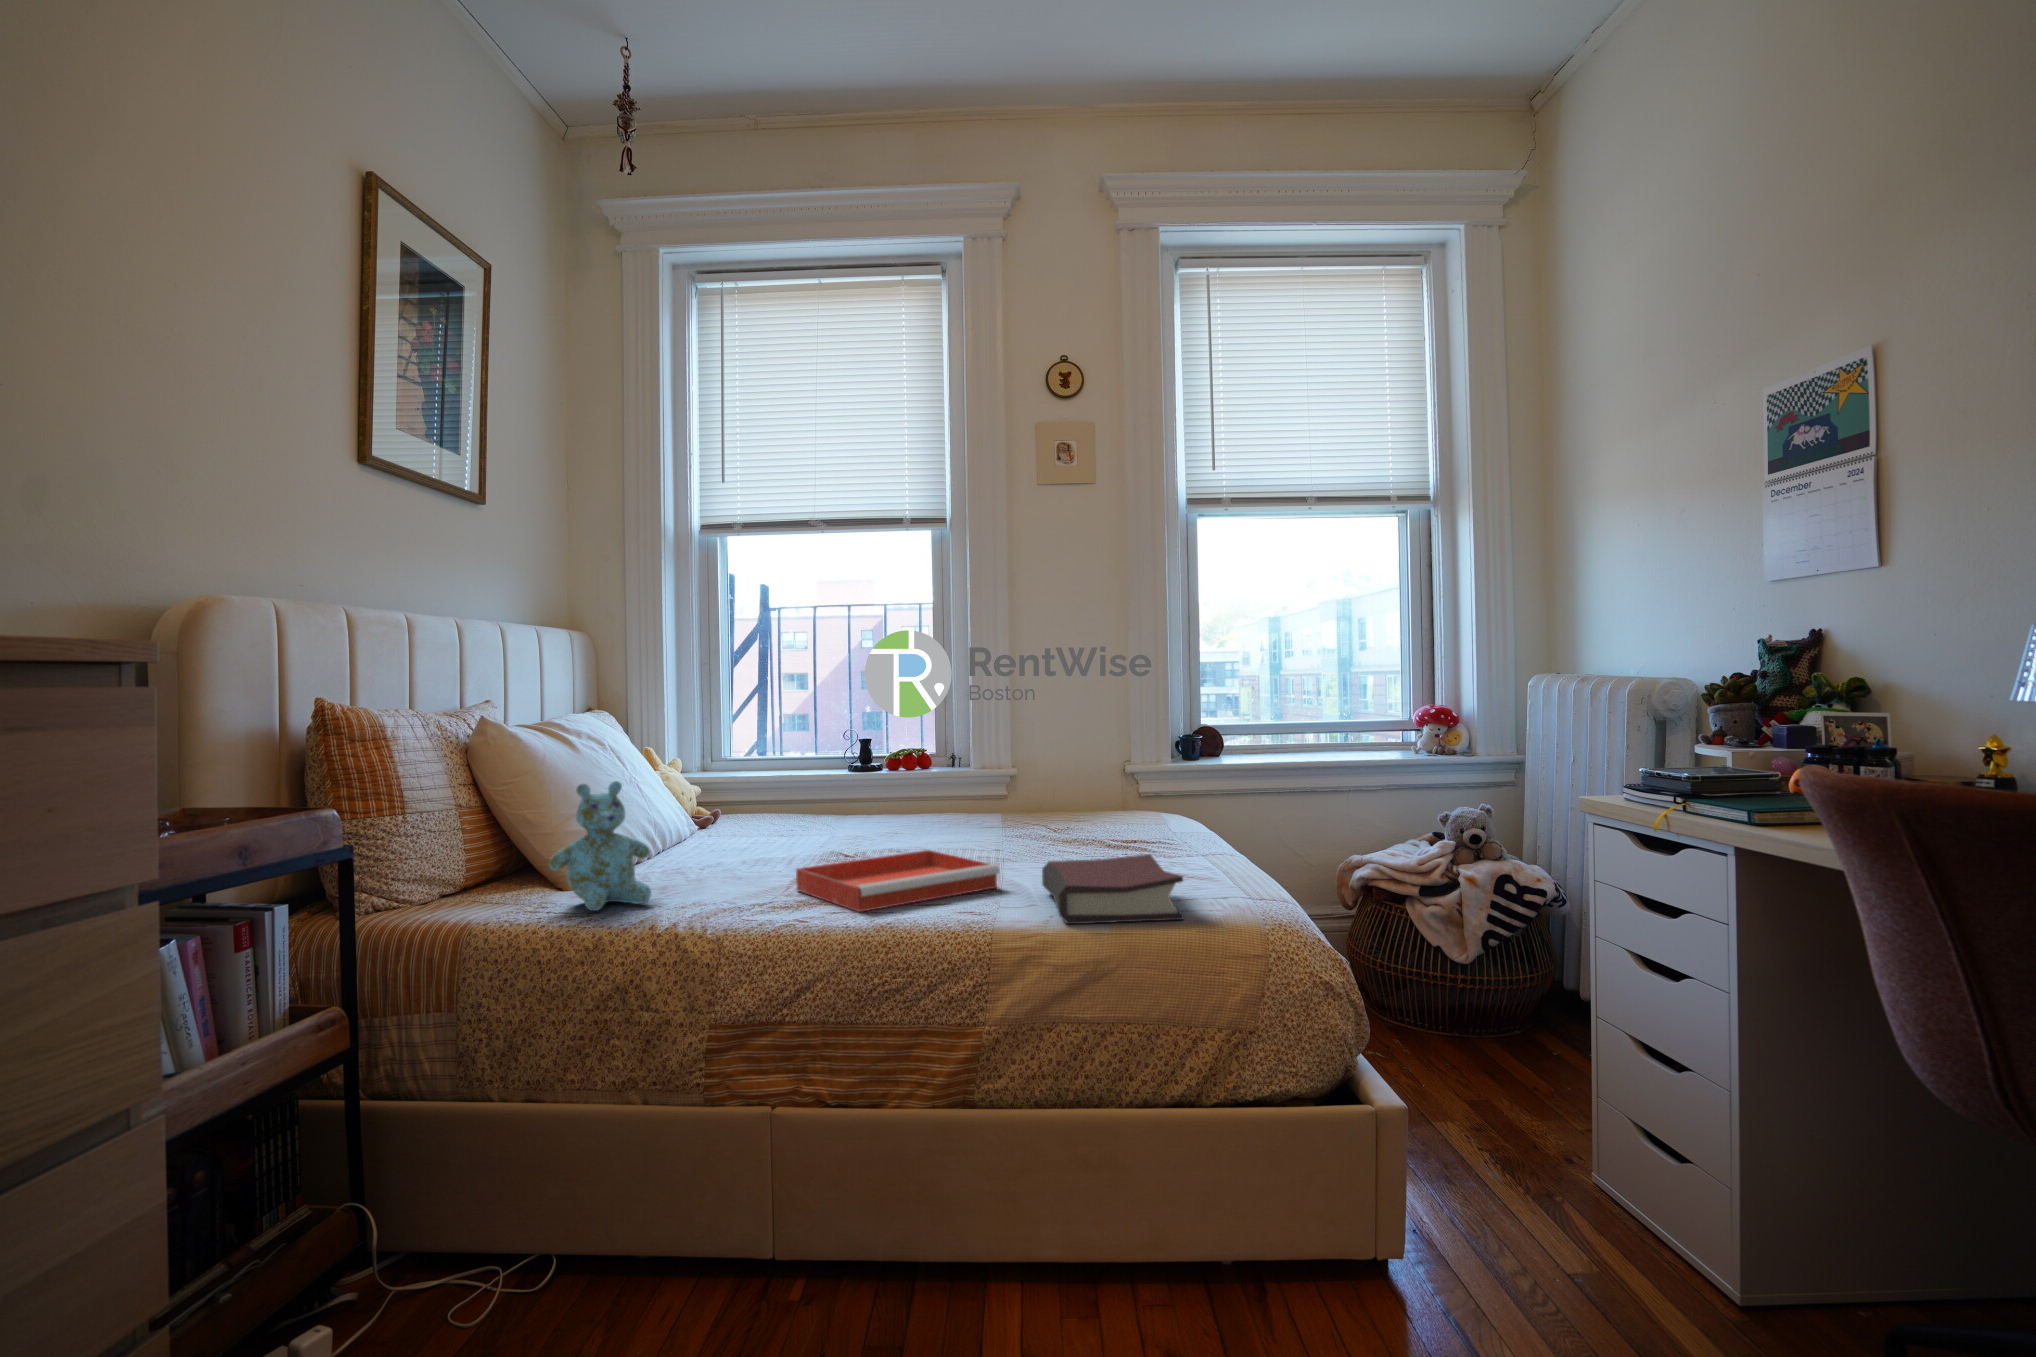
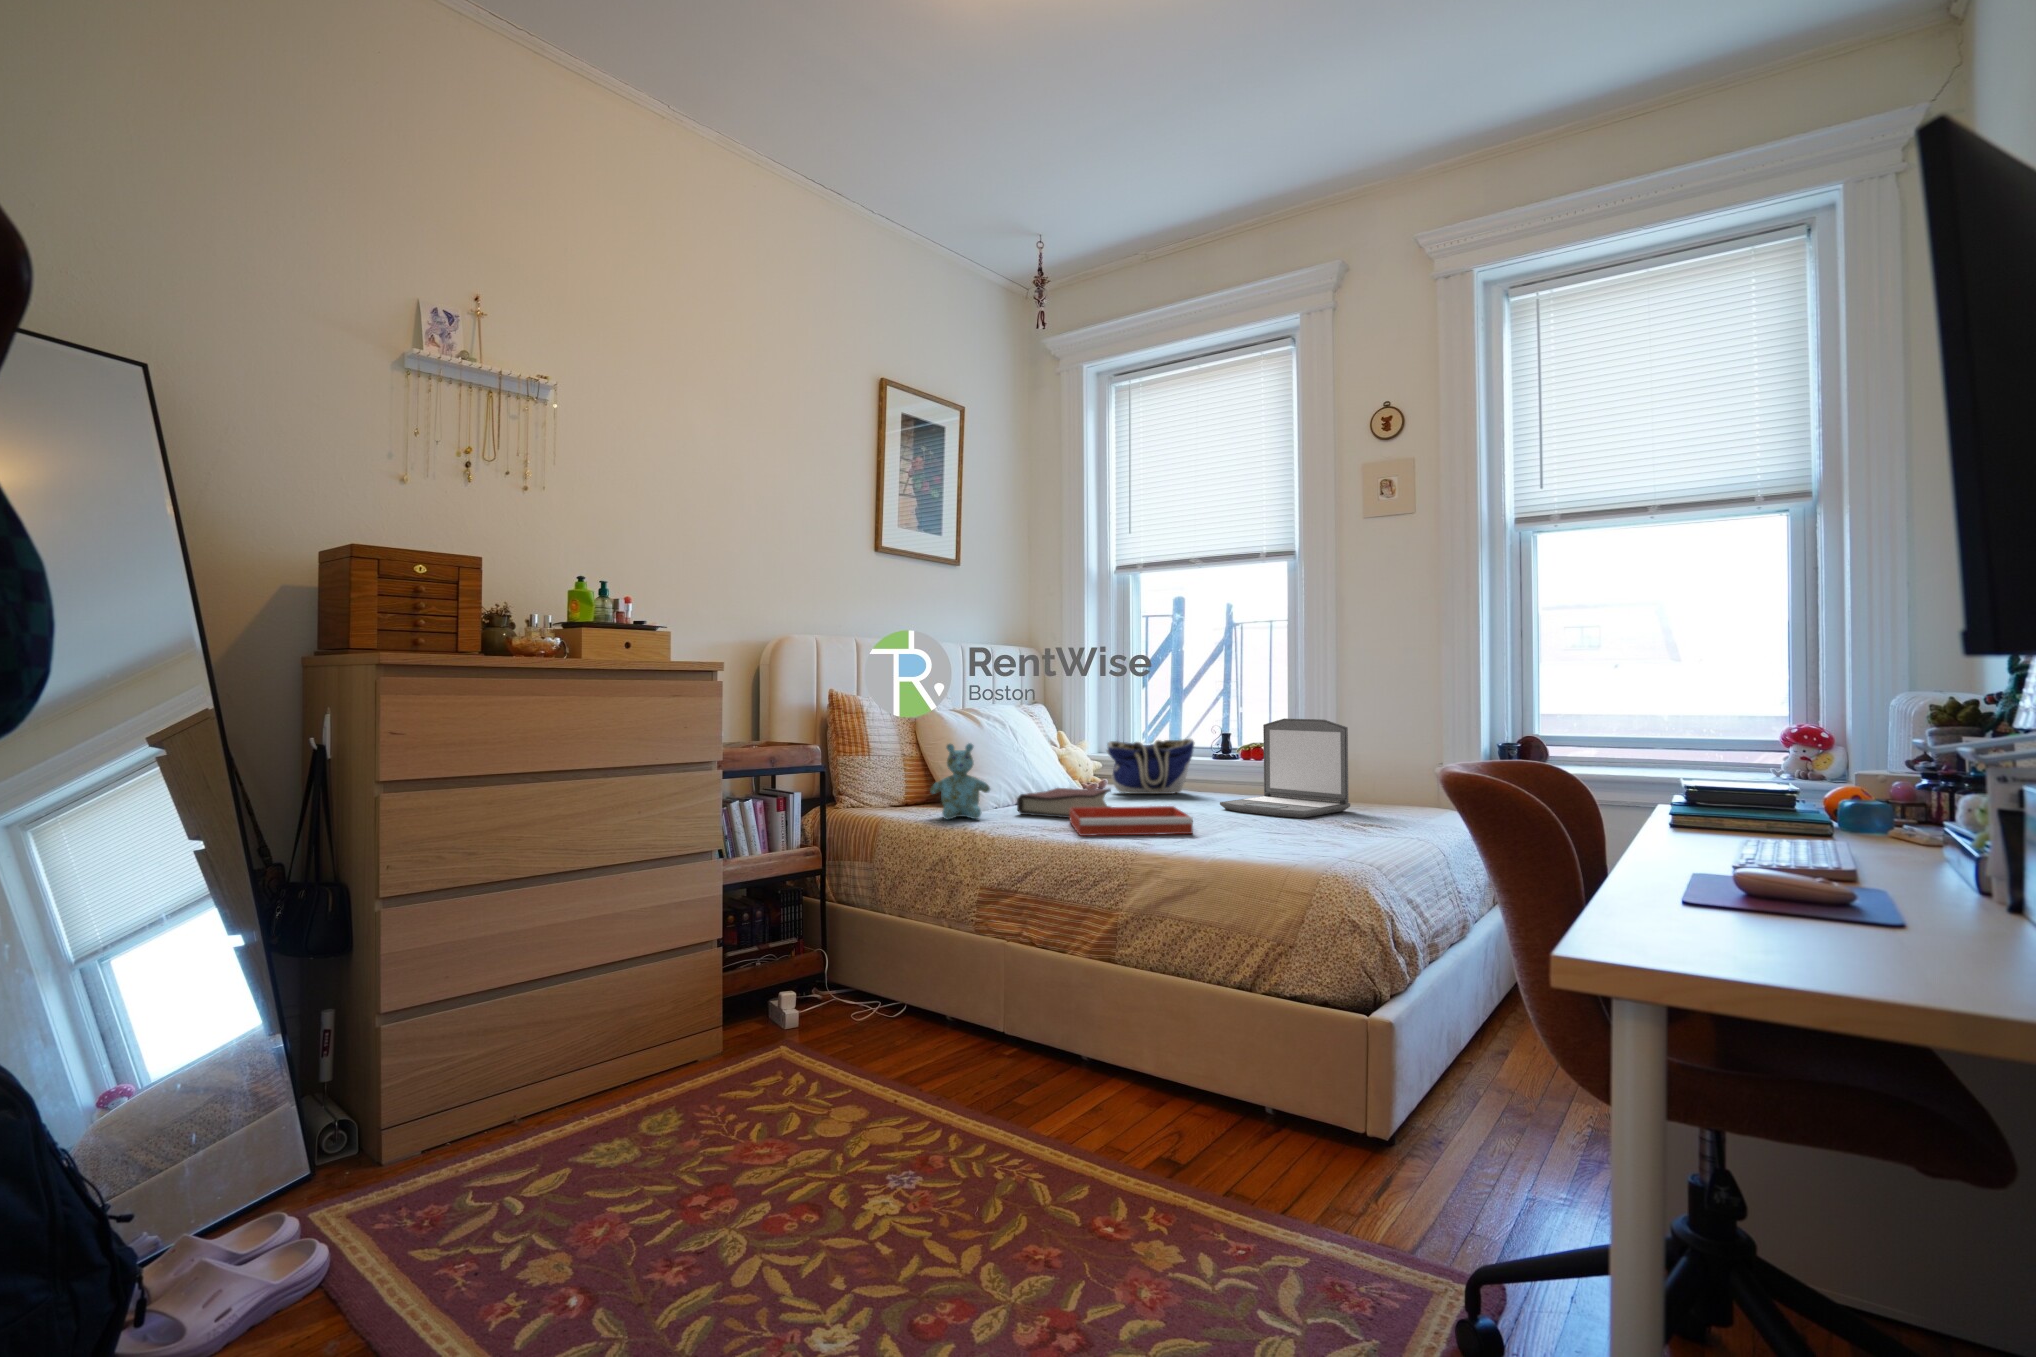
laptop: none [938,723,1081,848] -> present [1220,718,1350,818]
tote bag: none [745,754,862,834] -> present [1106,739,1194,794]
hardback book: present [1042,854,1184,924] -> present [1017,788,1111,818]

